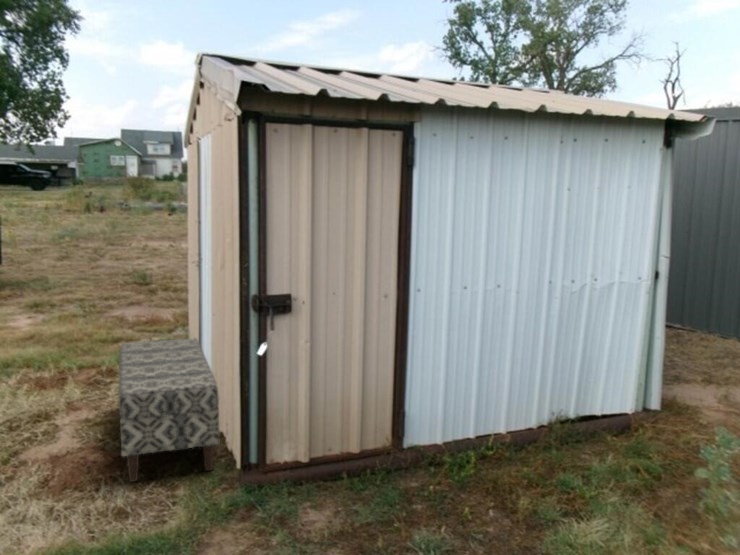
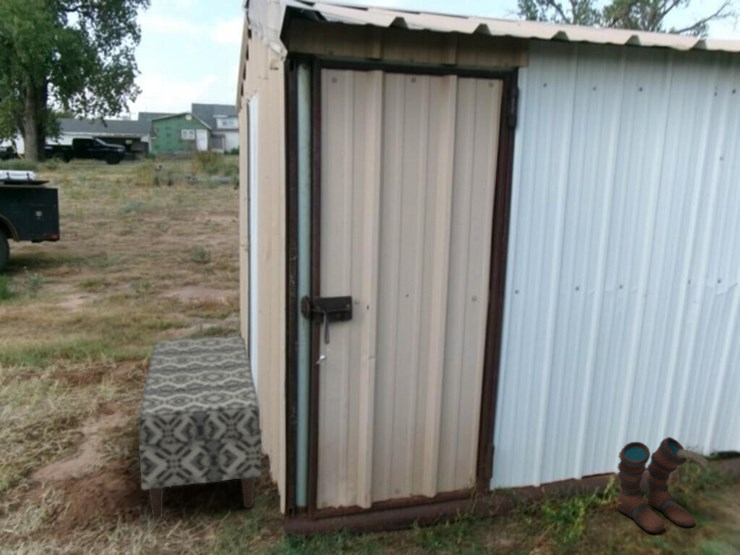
boots: none [501,401,567,473] -> present [617,437,708,533]

